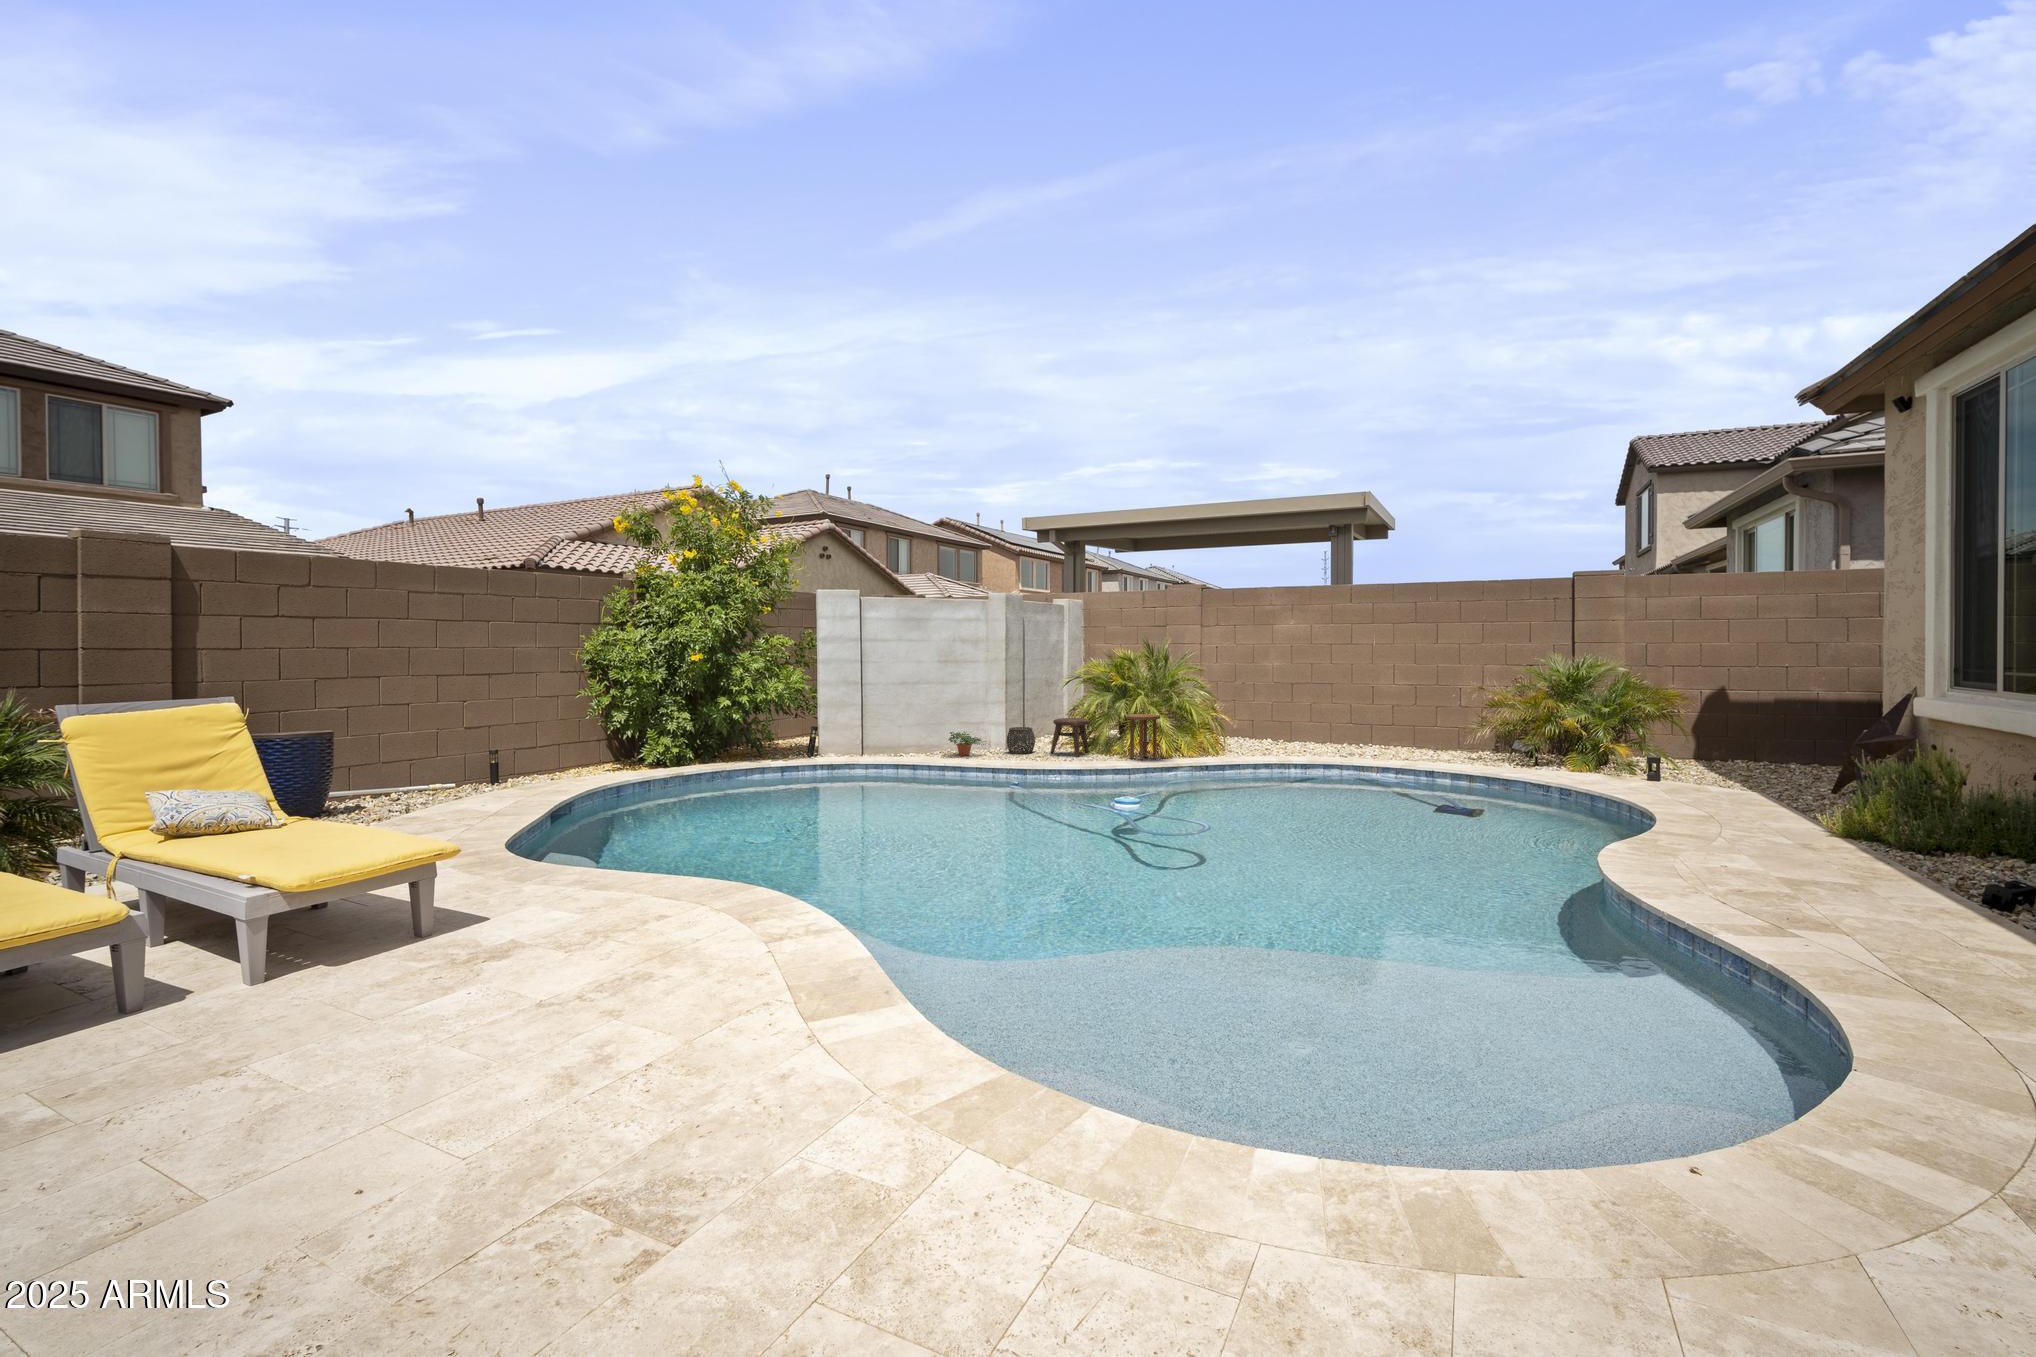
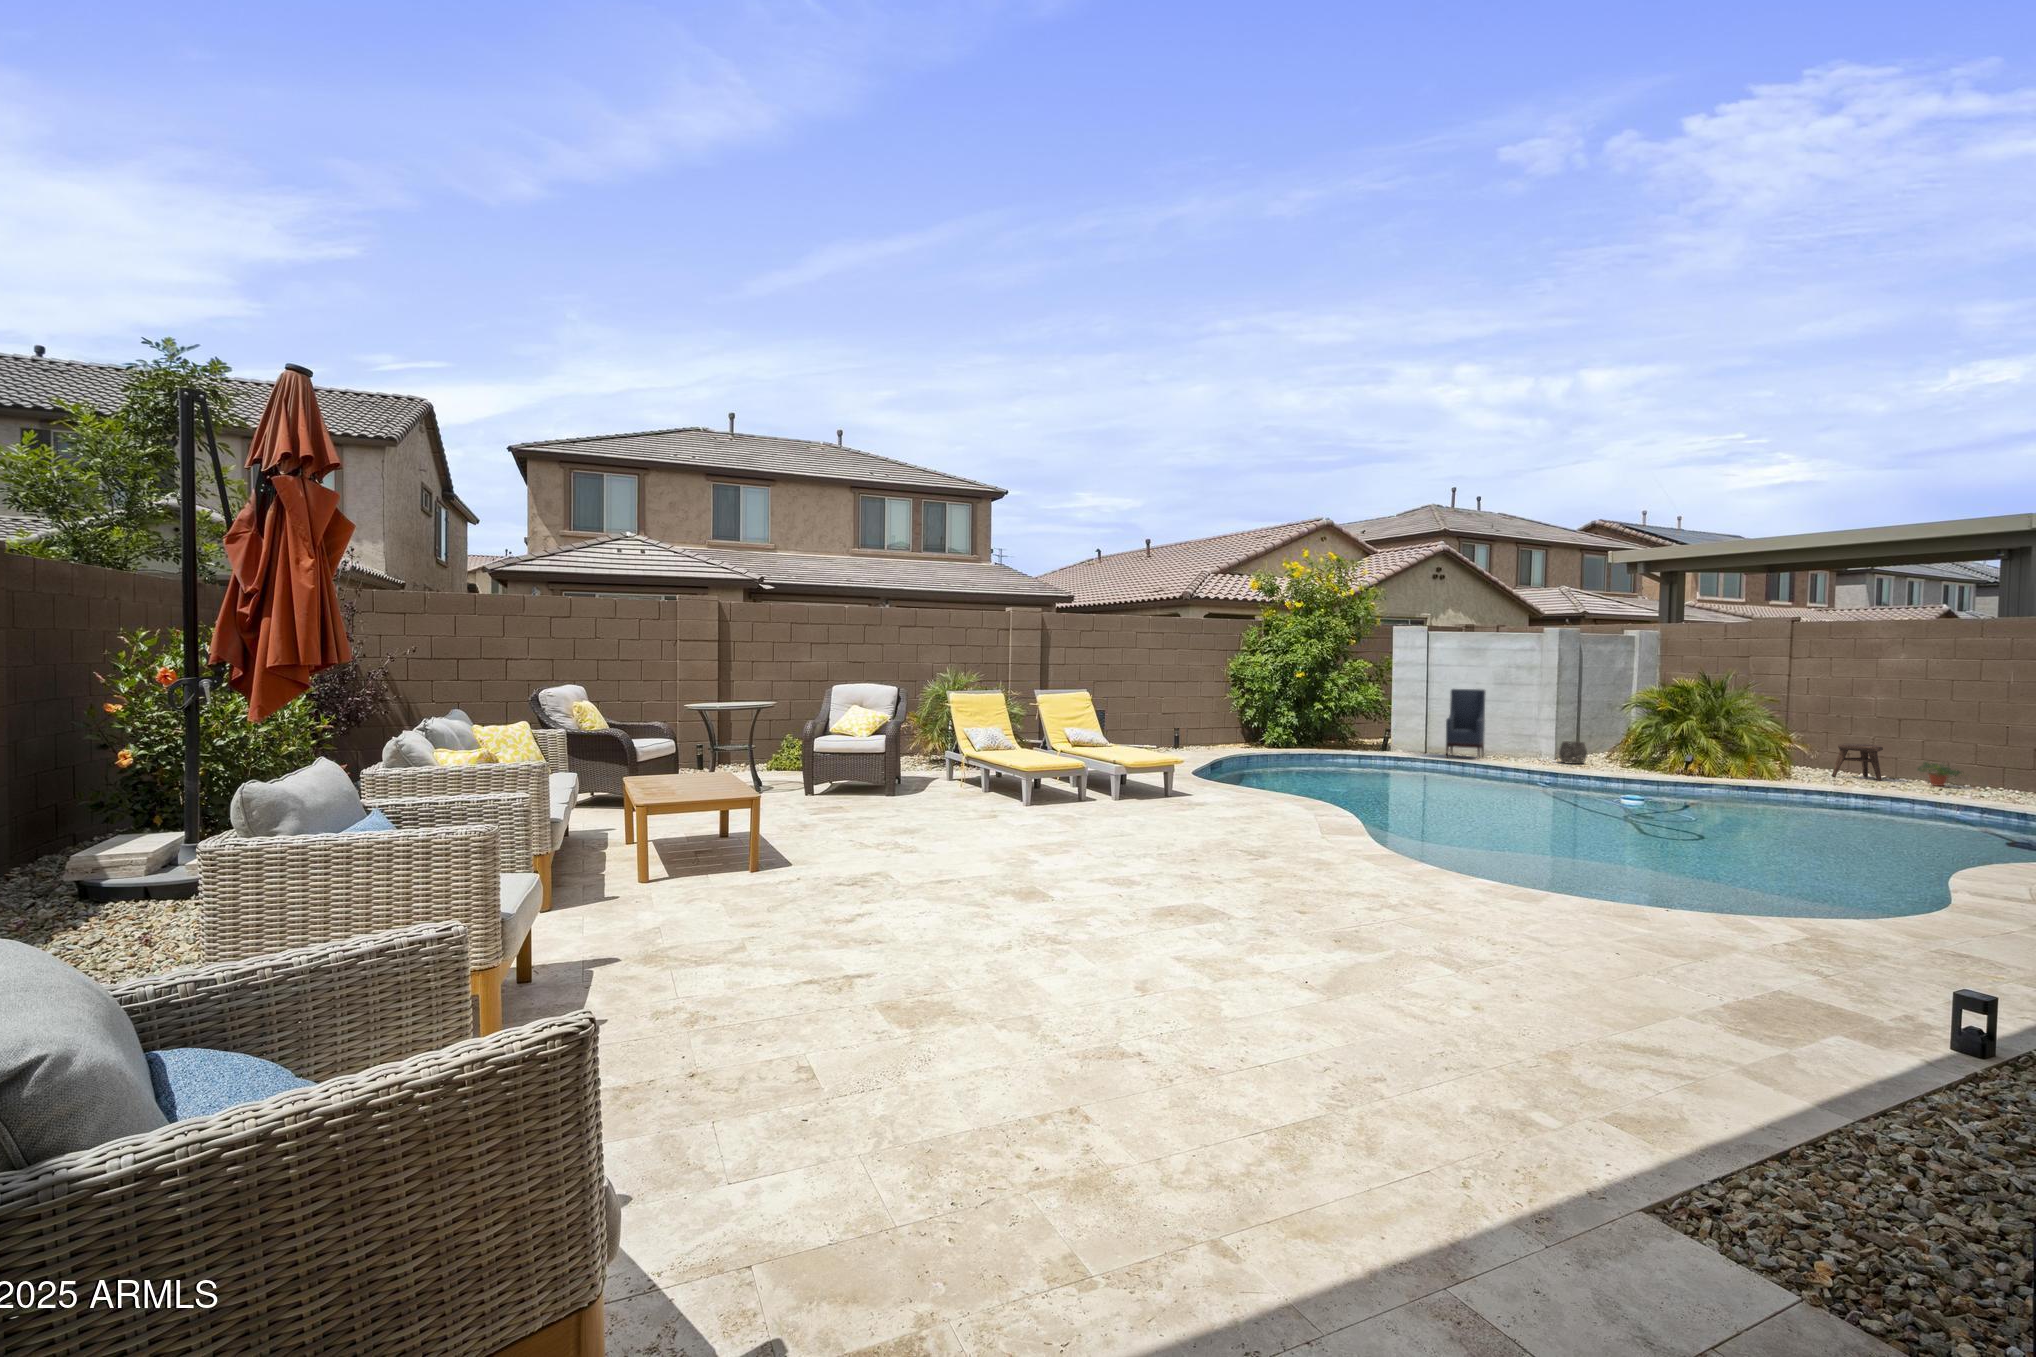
armchair: none [885,671,926,758] -> present [1446,689,1486,759]
side table: present [1126,714,1161,760] -> none [1674,736,1711,778]
stool: present [1051,718,1090,757] -> present [1832,744,1883,781]
potted plant: present [948,731,986,756] -> present [1918,762,1961,786]

